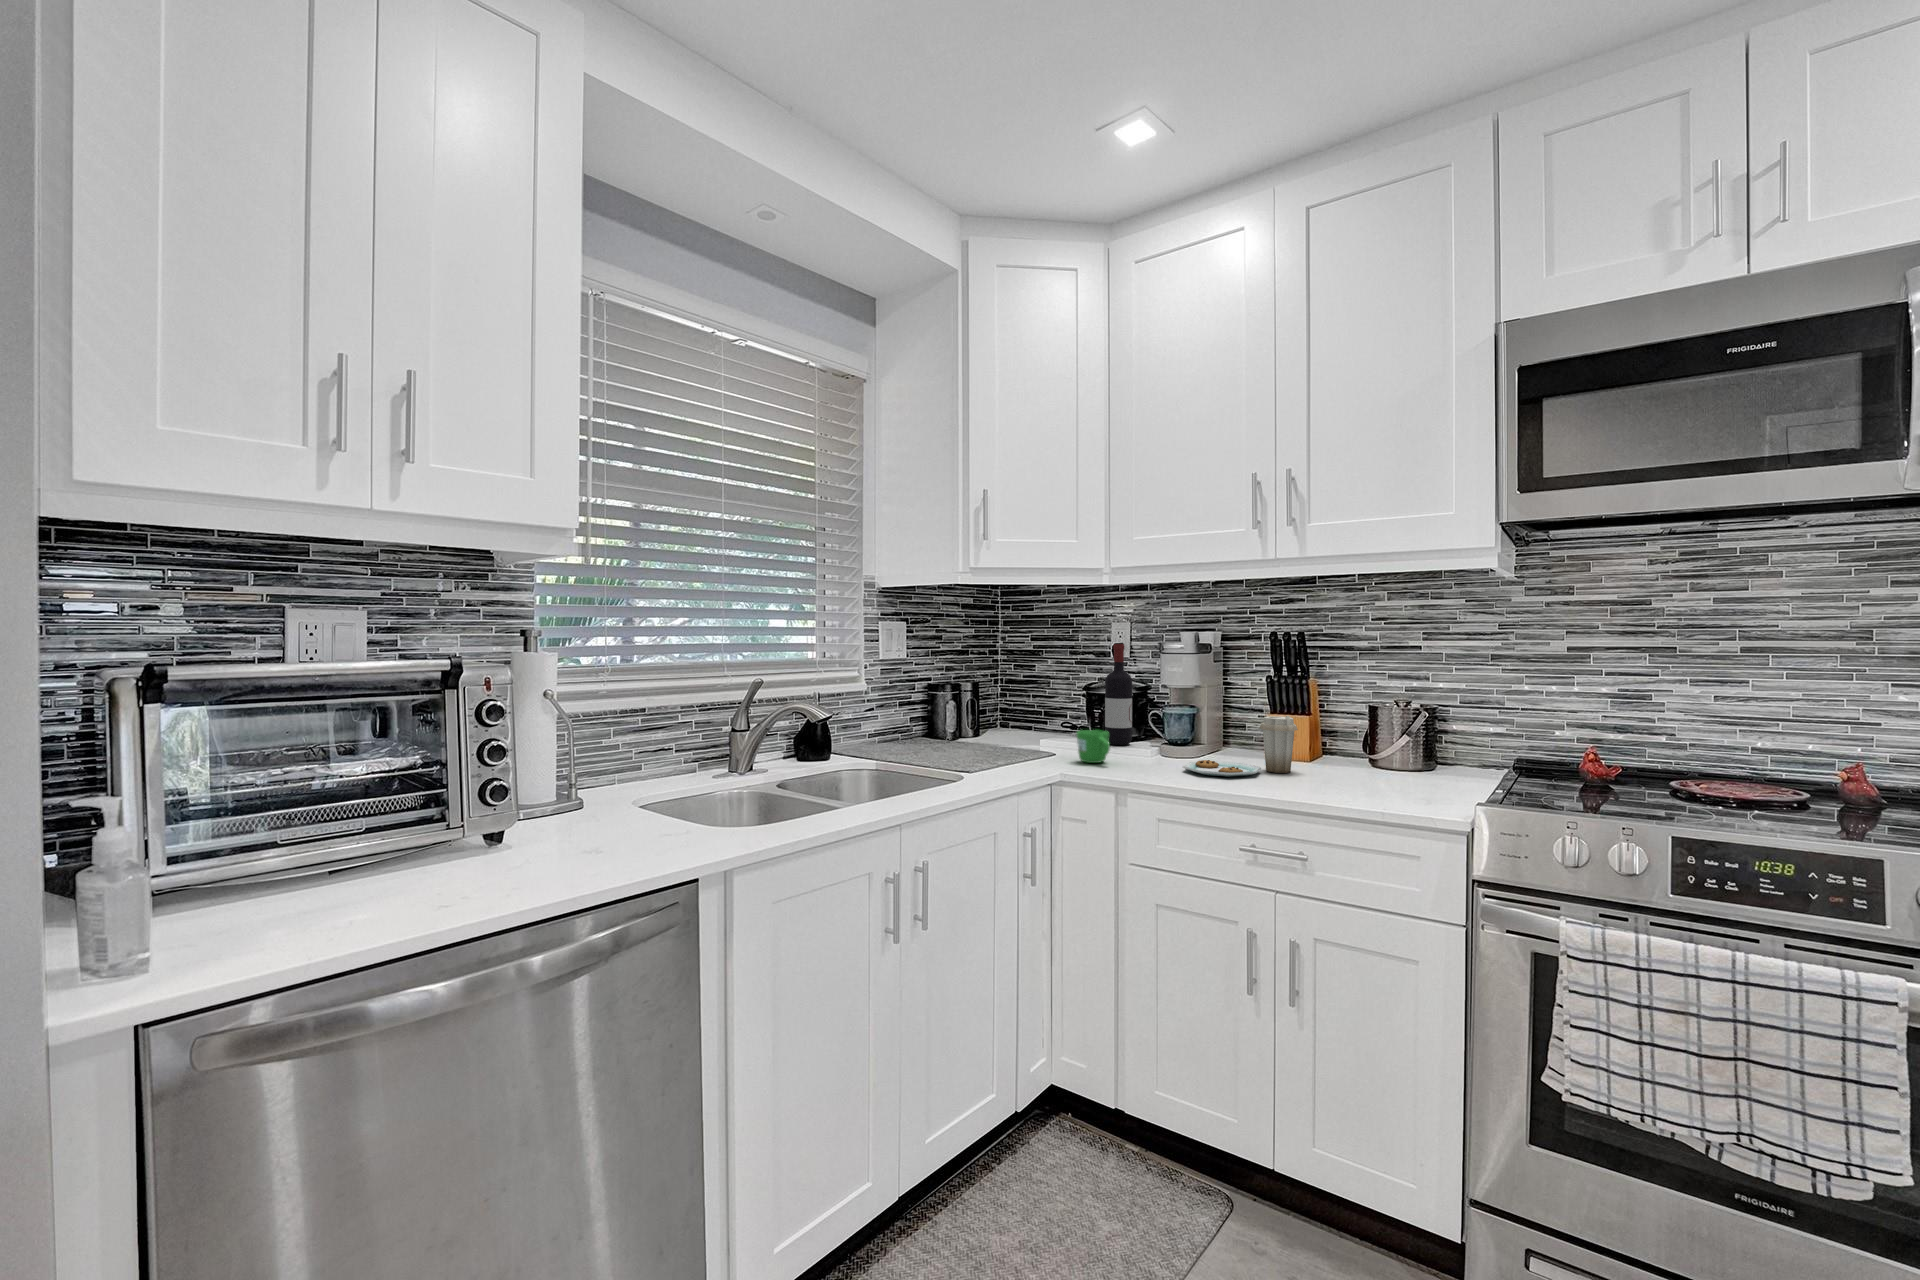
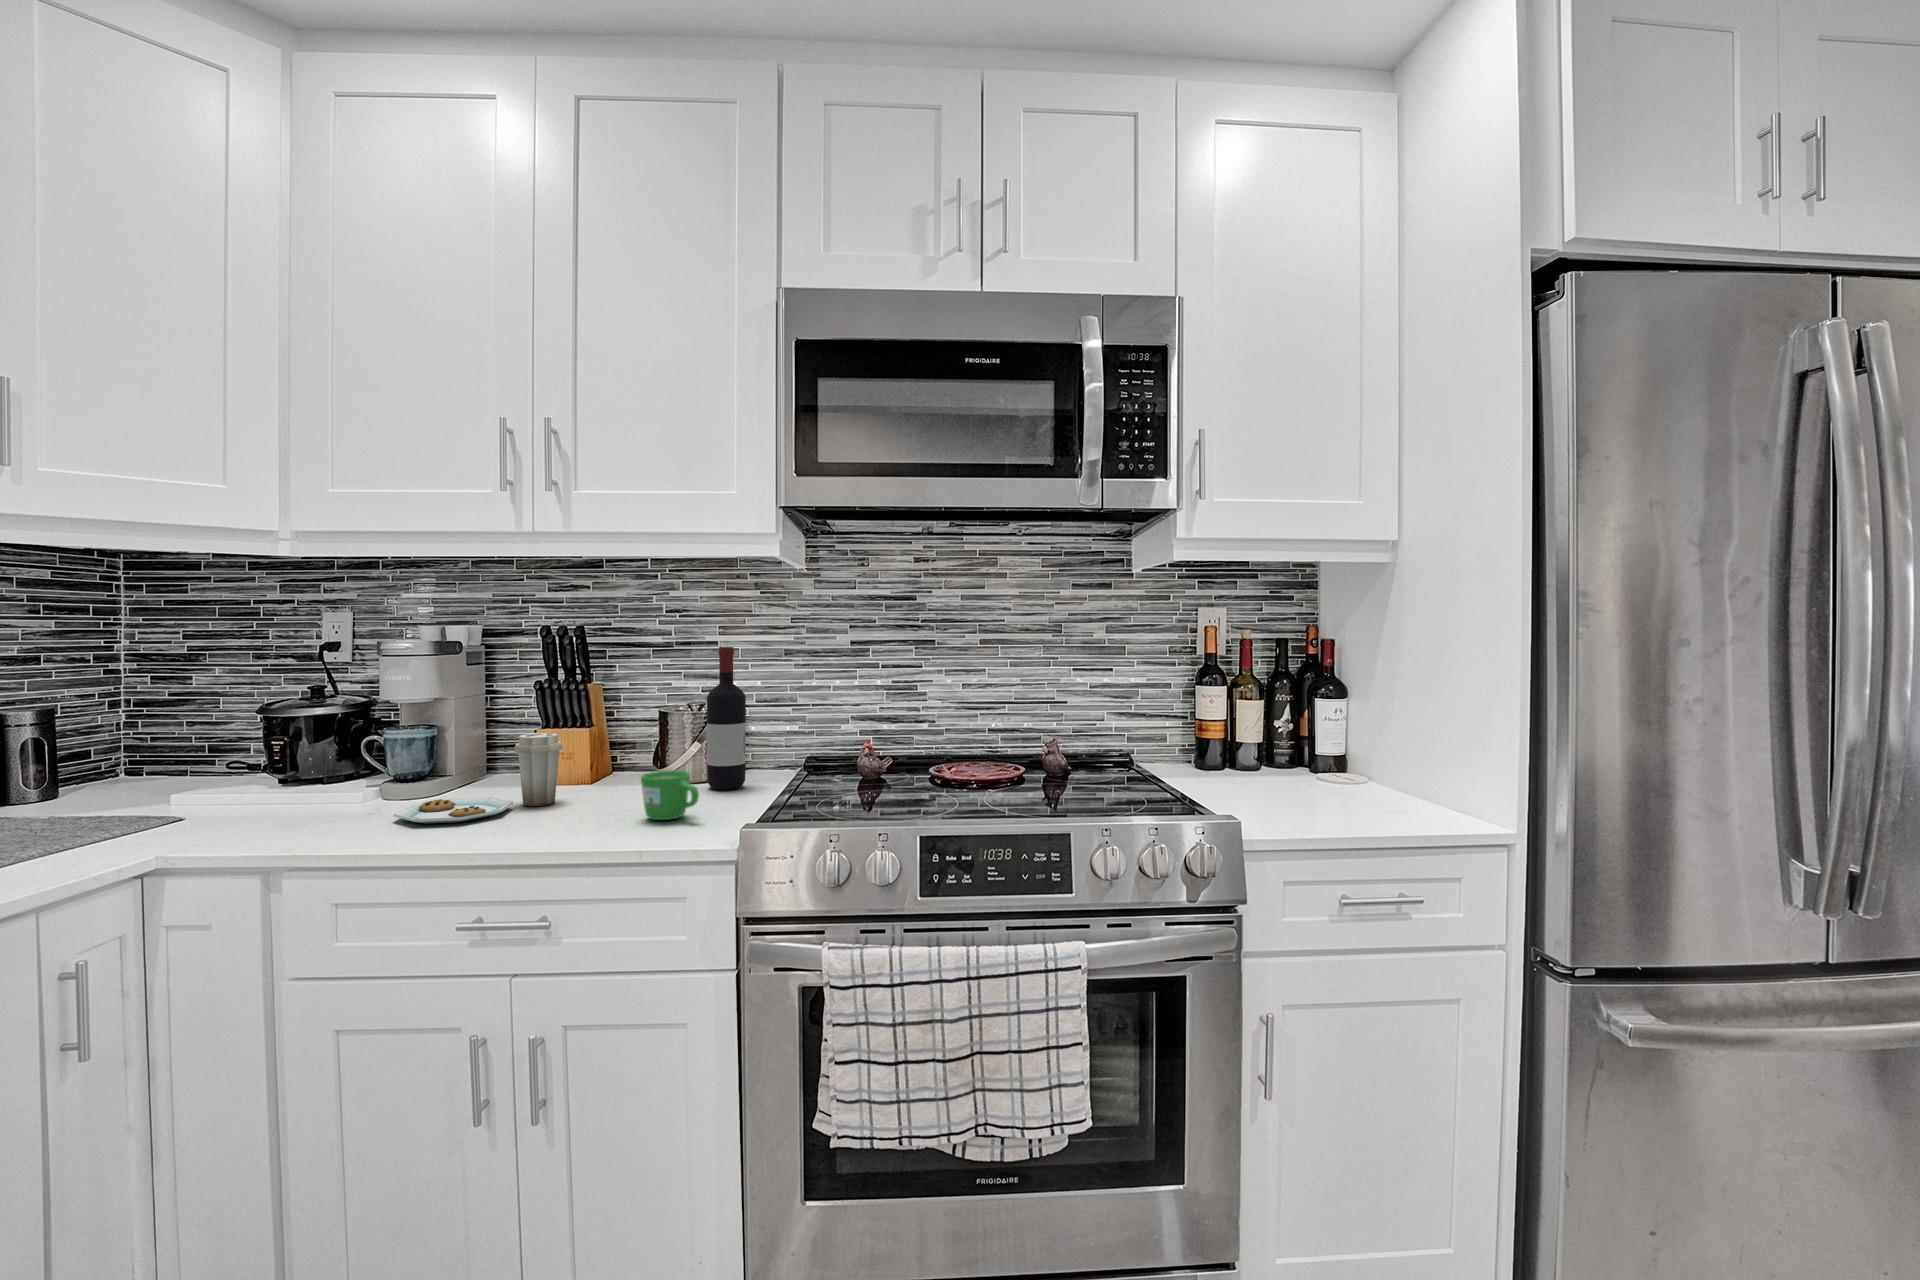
wine bottle: present [1105,644,1132,745] -> present [707,647,746,790]
mug: present [1076,730,1110,763] -> present [641,770,699,820]

